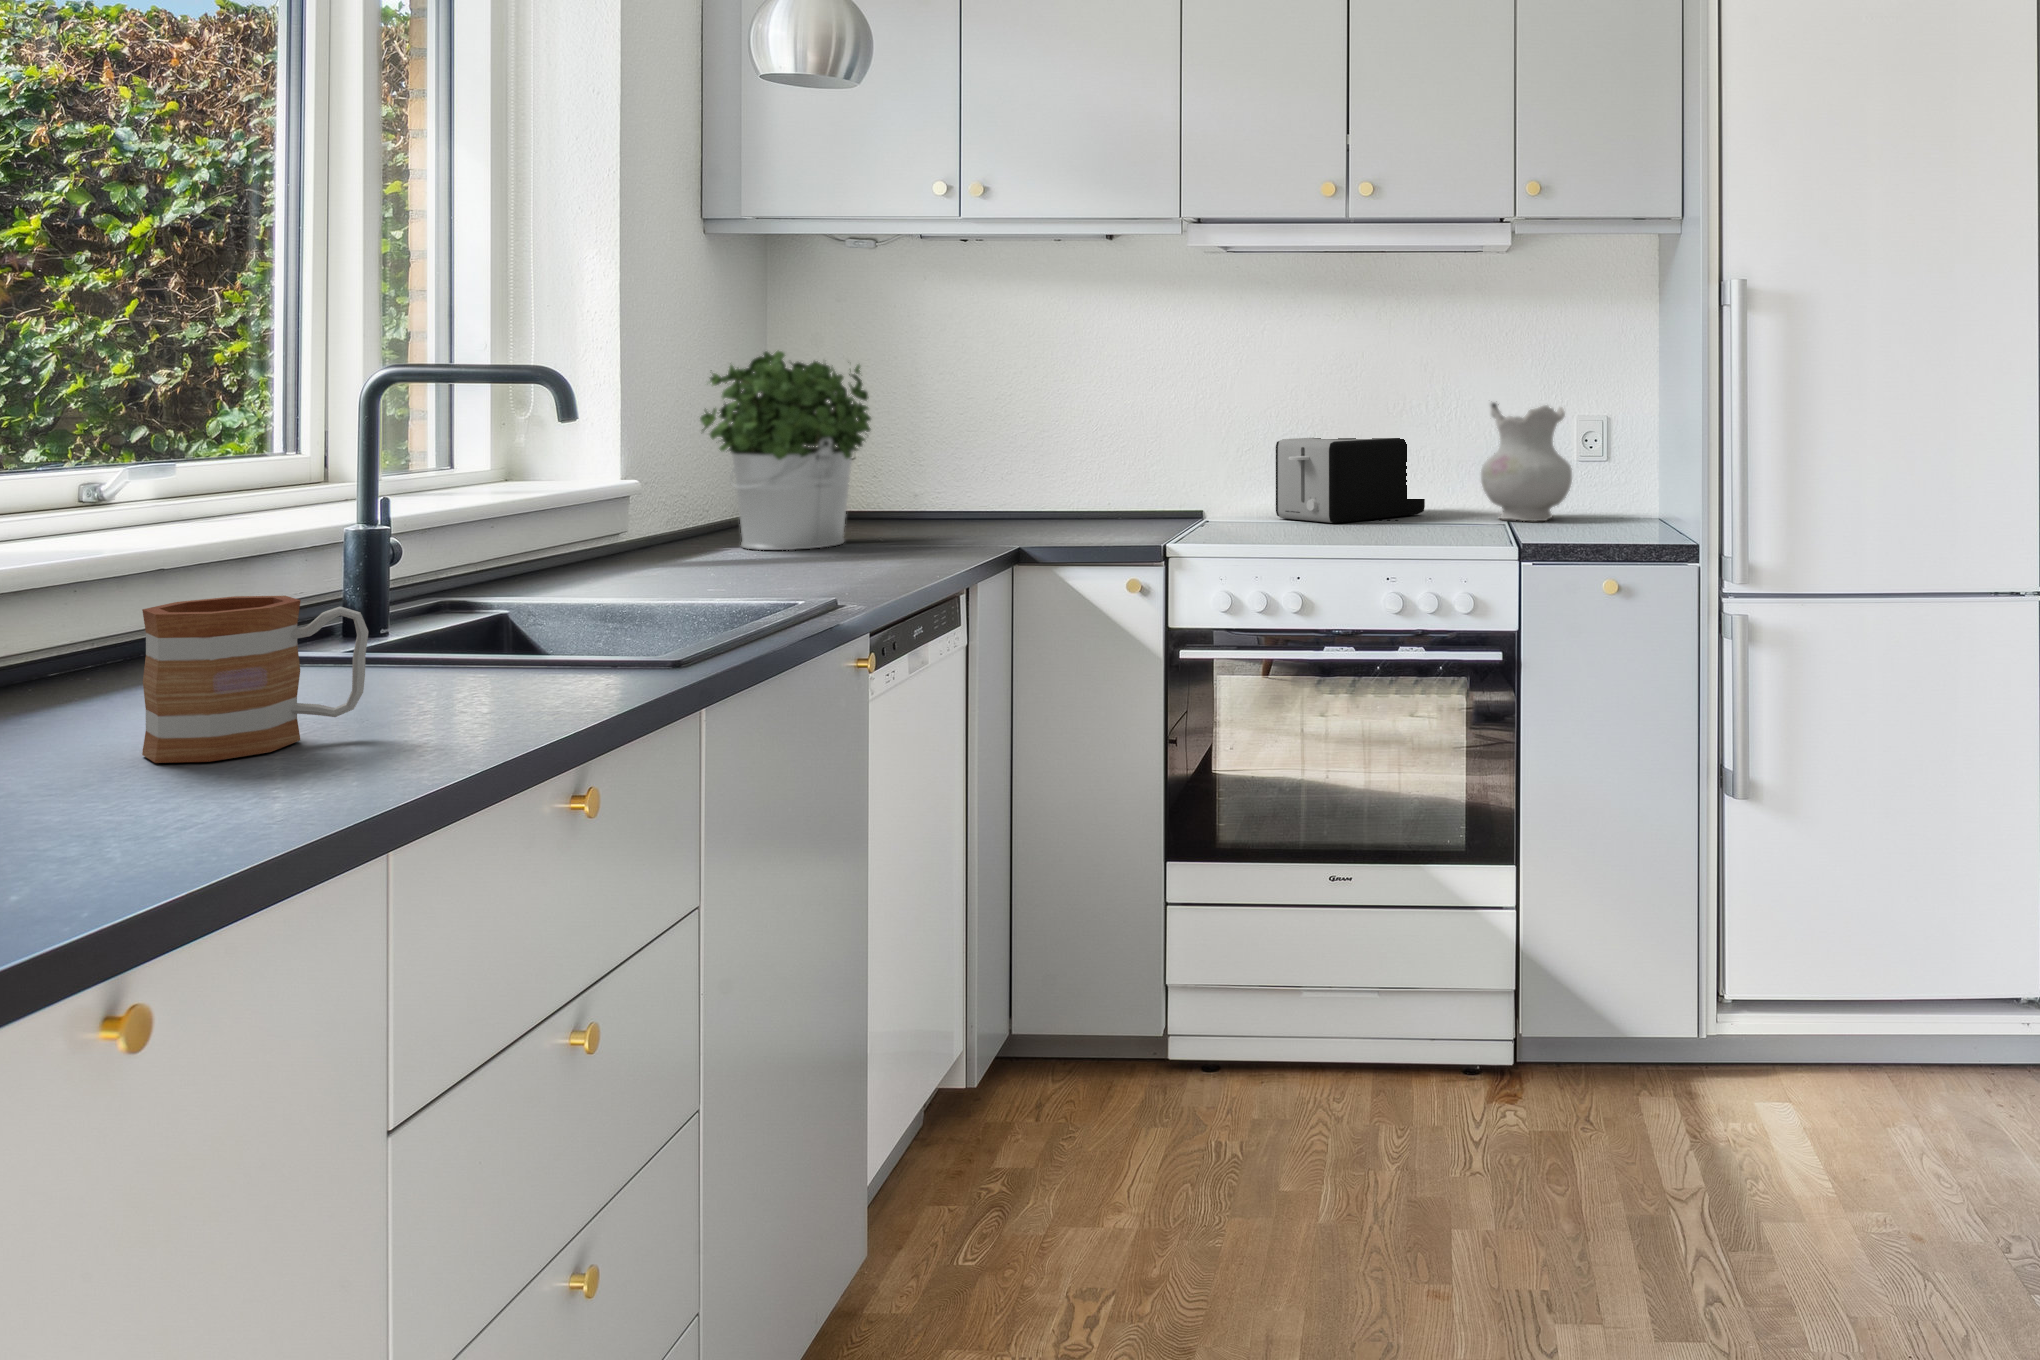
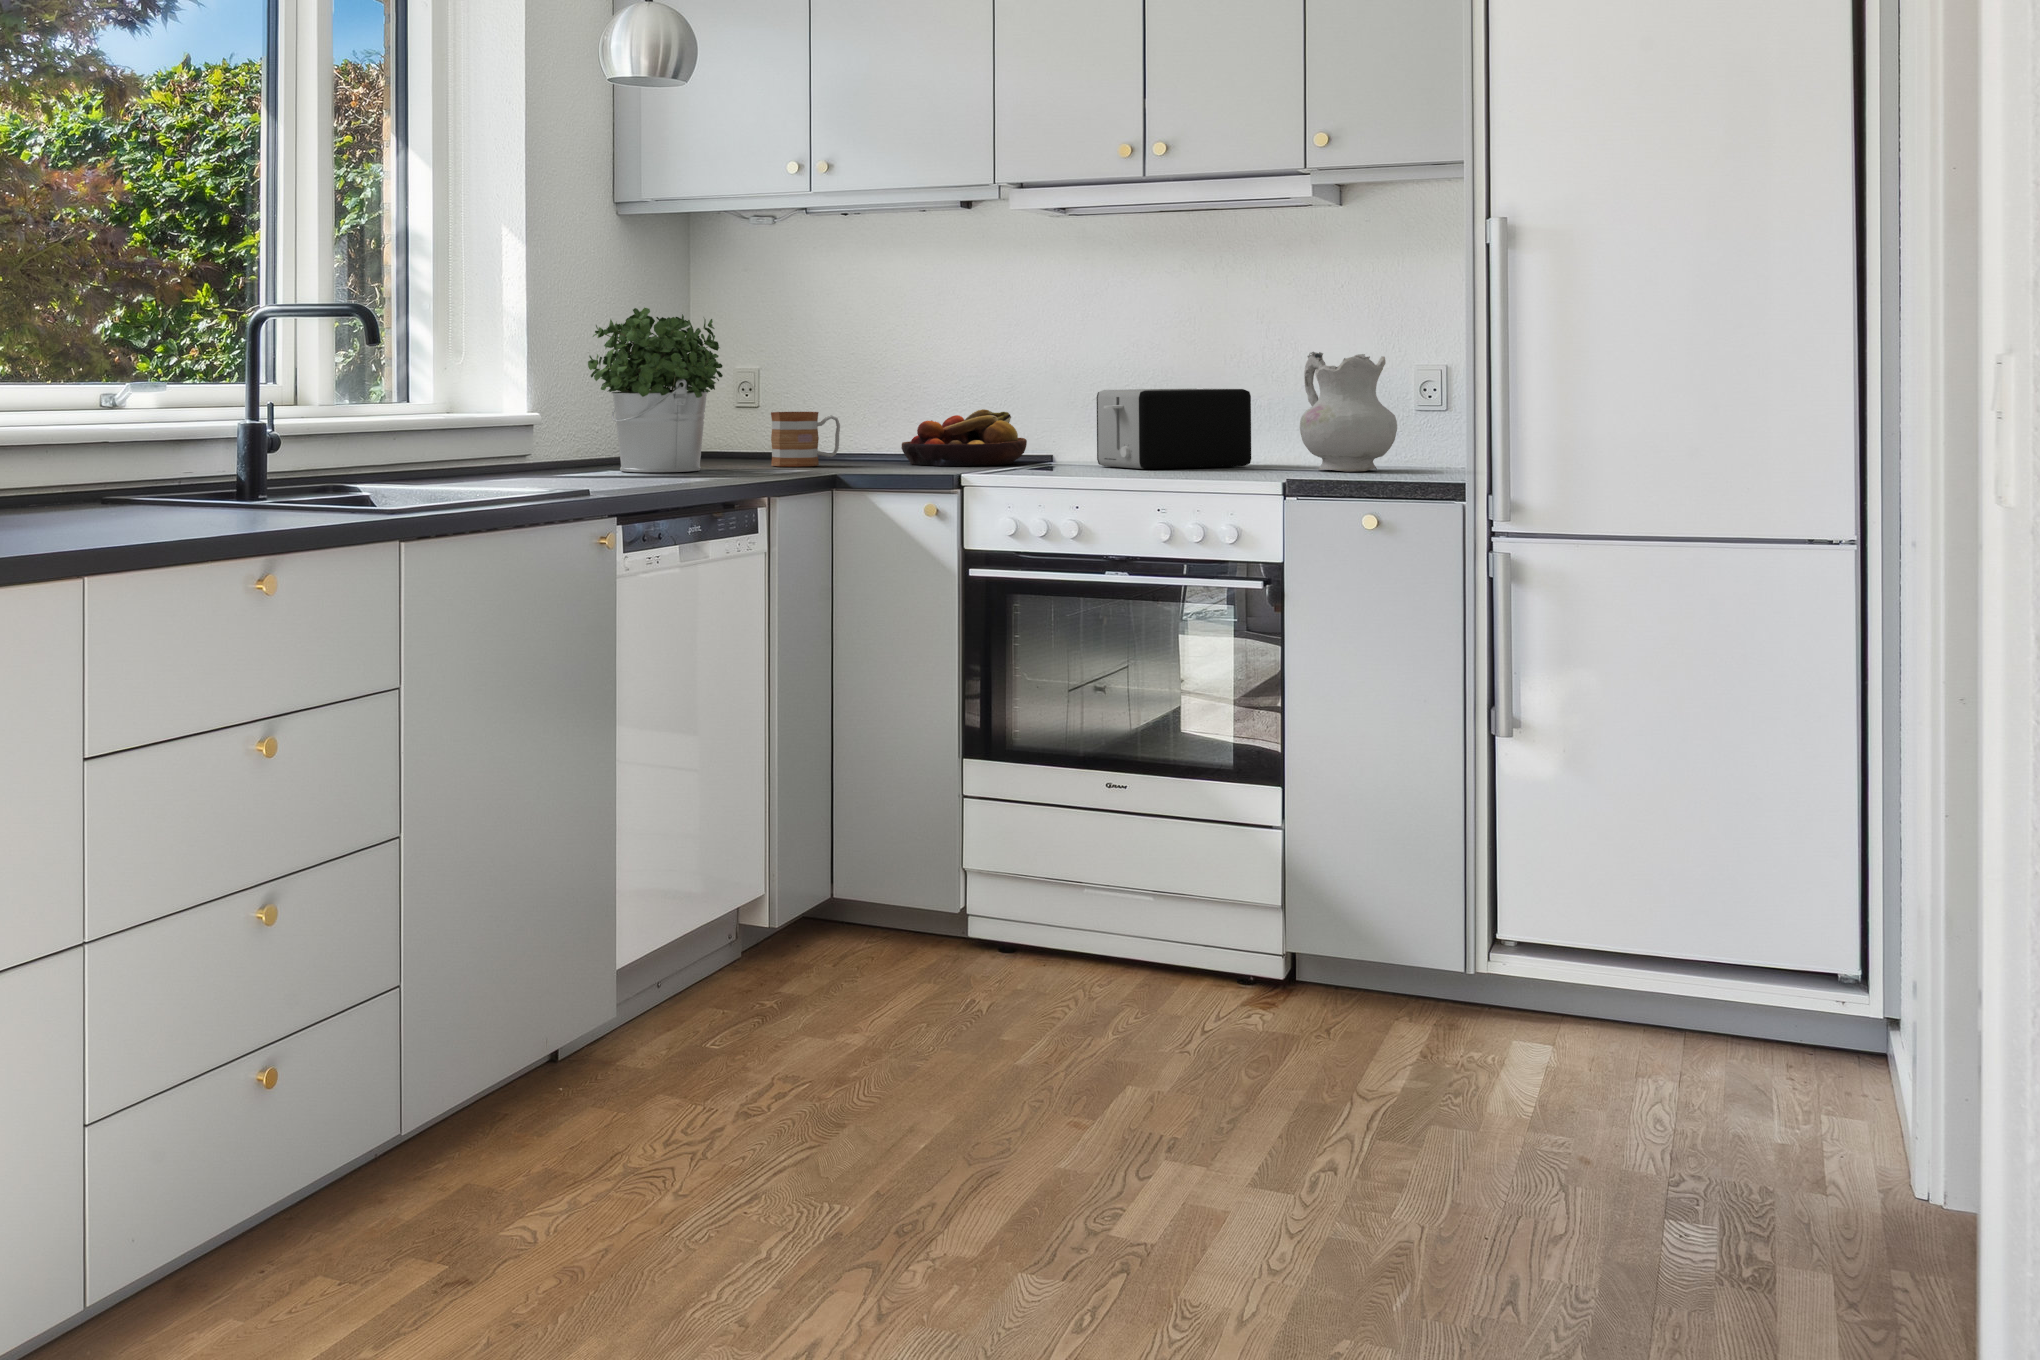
fruit bowl: none [1060,459,1195,523] -> present [901,409,1027,466]
mug: present [142,596,369,763] -> present [771,412,840,467]

